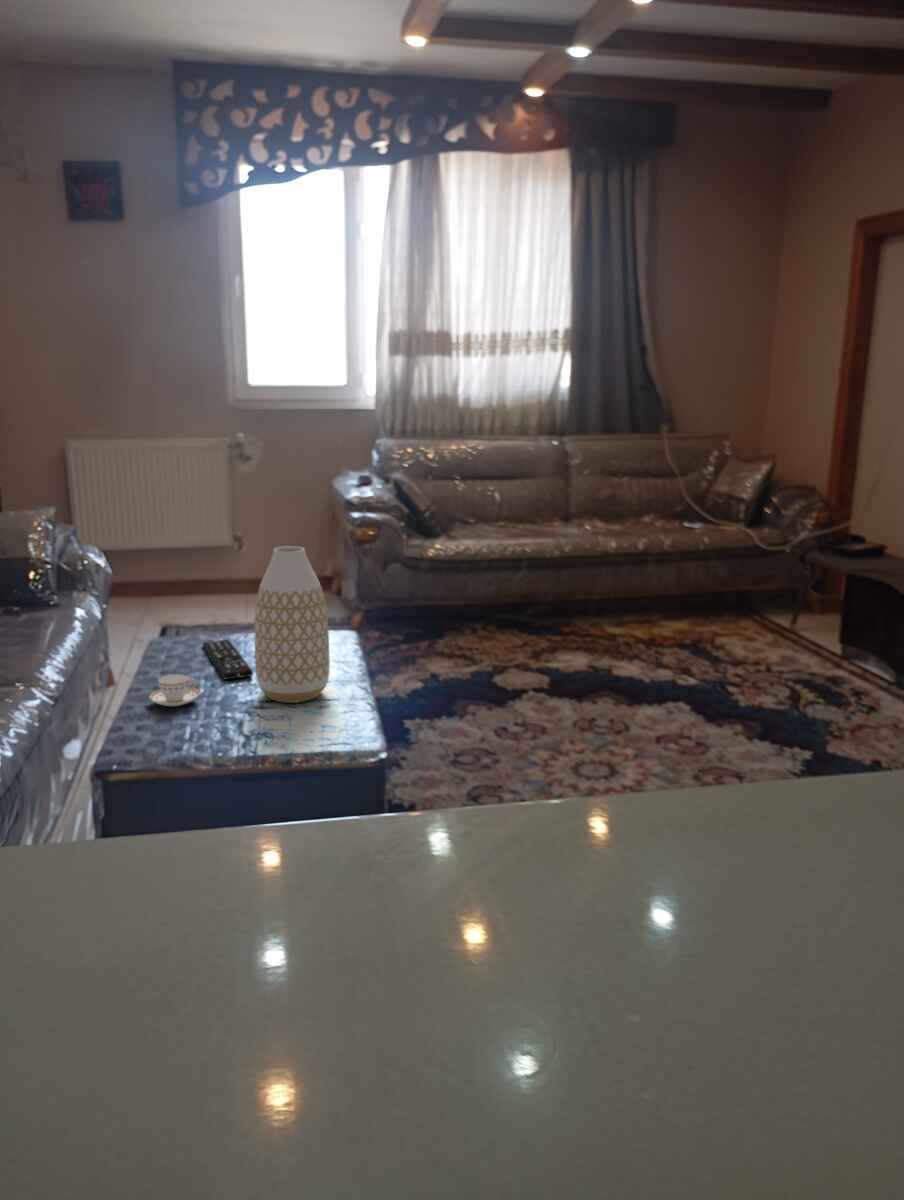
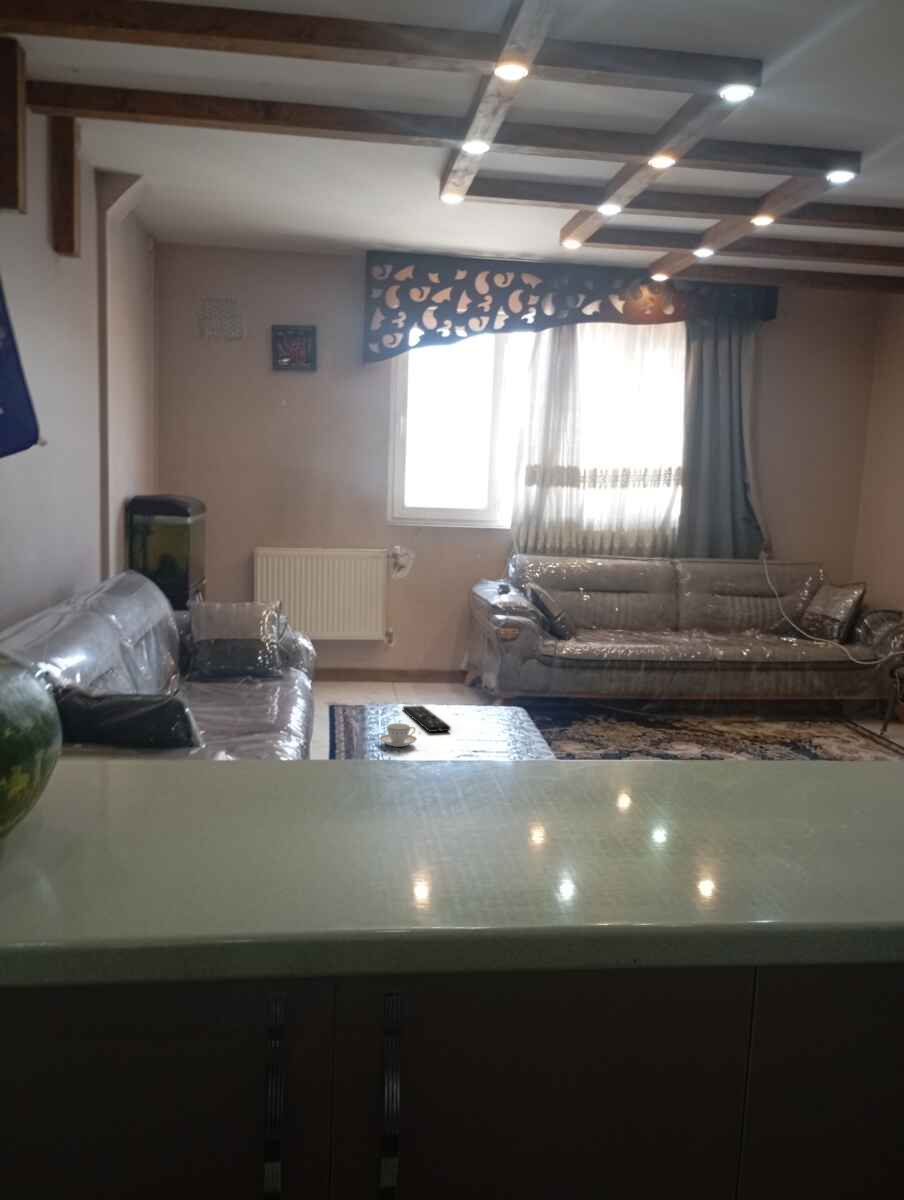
vase: present [255,546,330,703] -> none [459,629,516,750]

